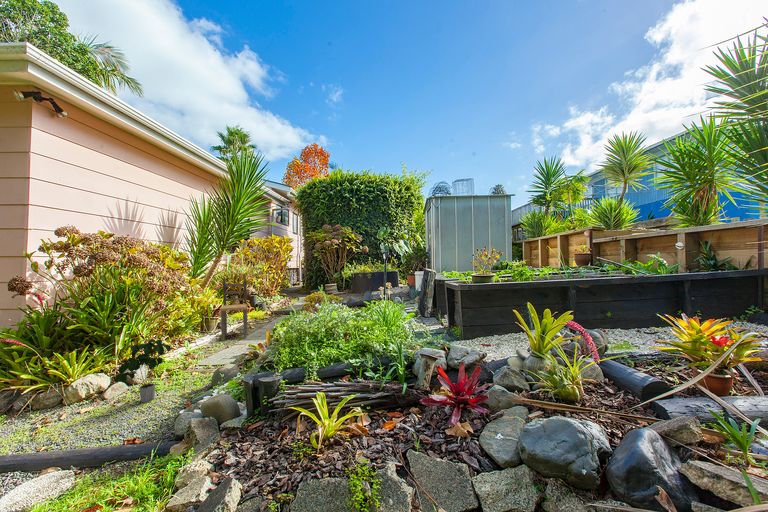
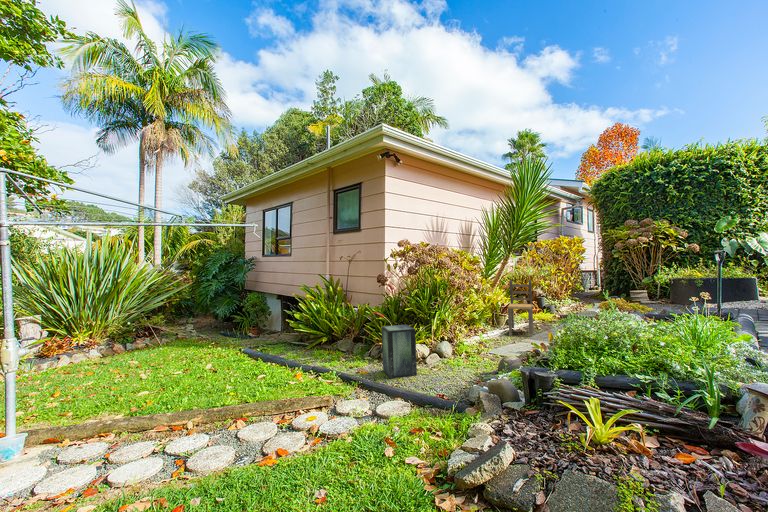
potted plant: present [115,339,171,402] -> none [431,324,467,372]
storage box: none [14,350,88,441] -> present [381,324,417,378]

